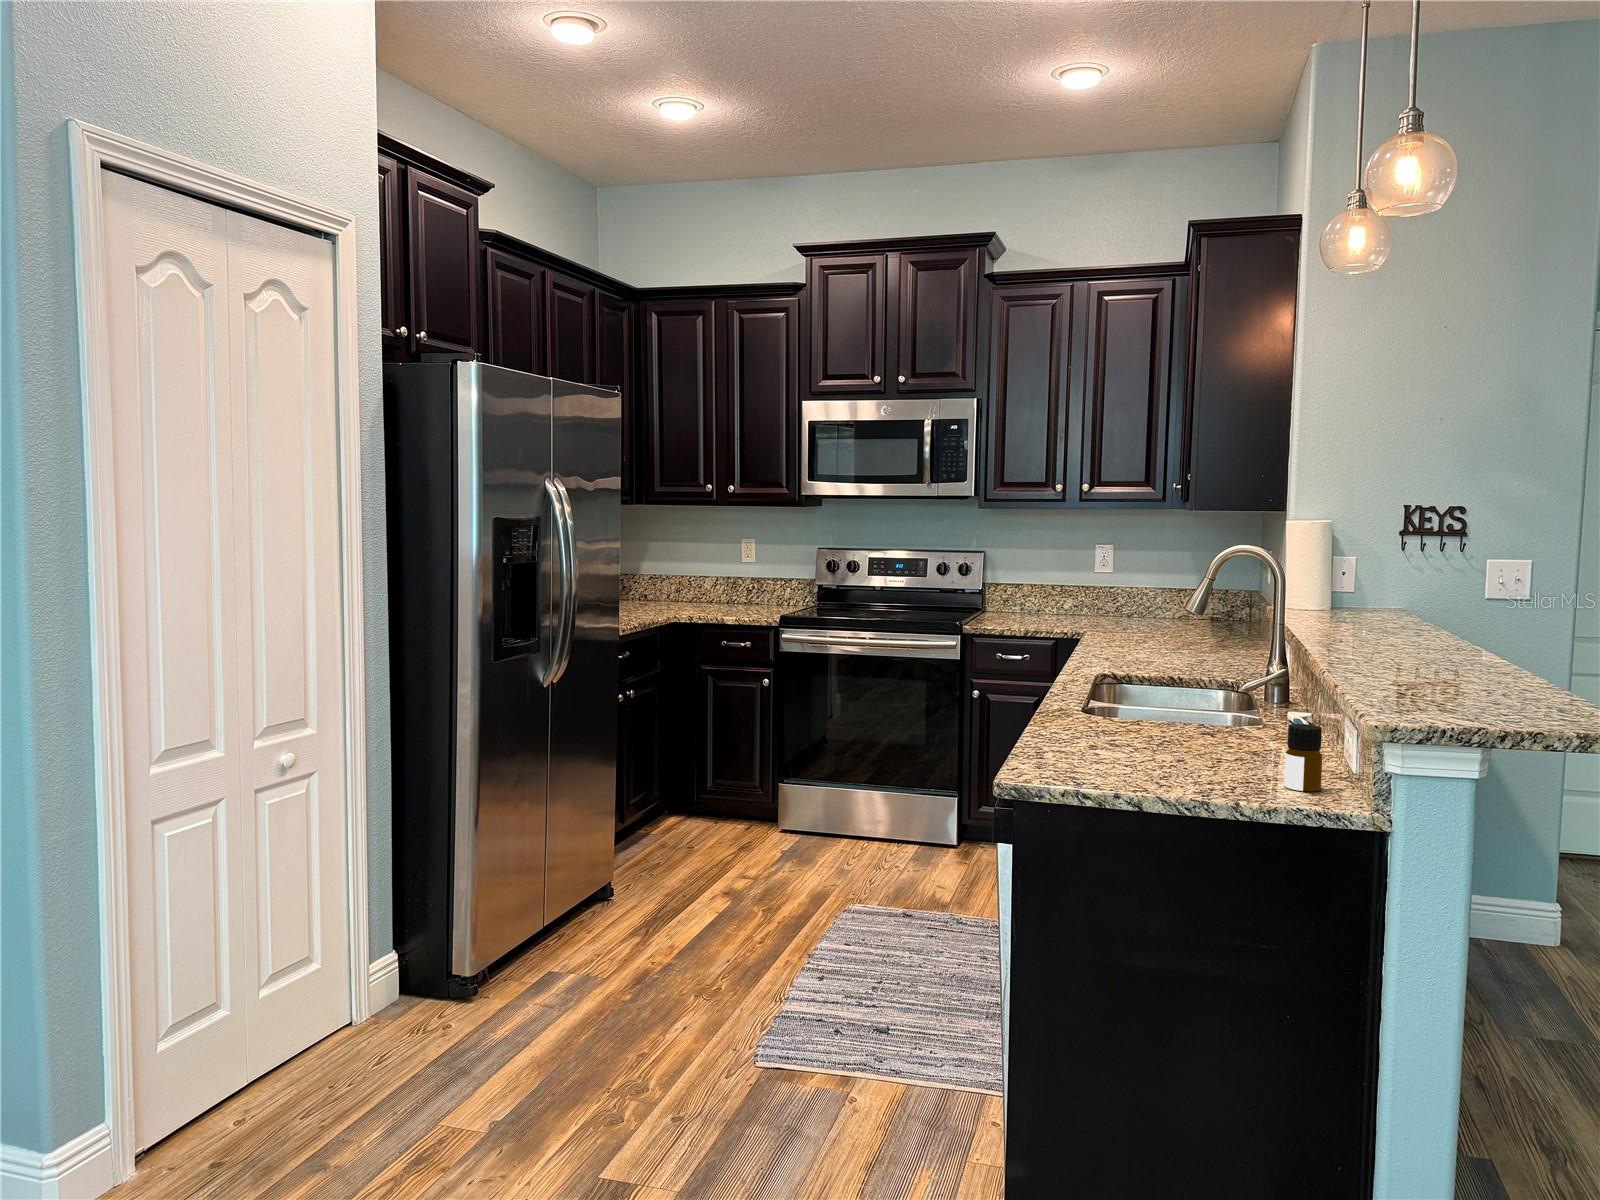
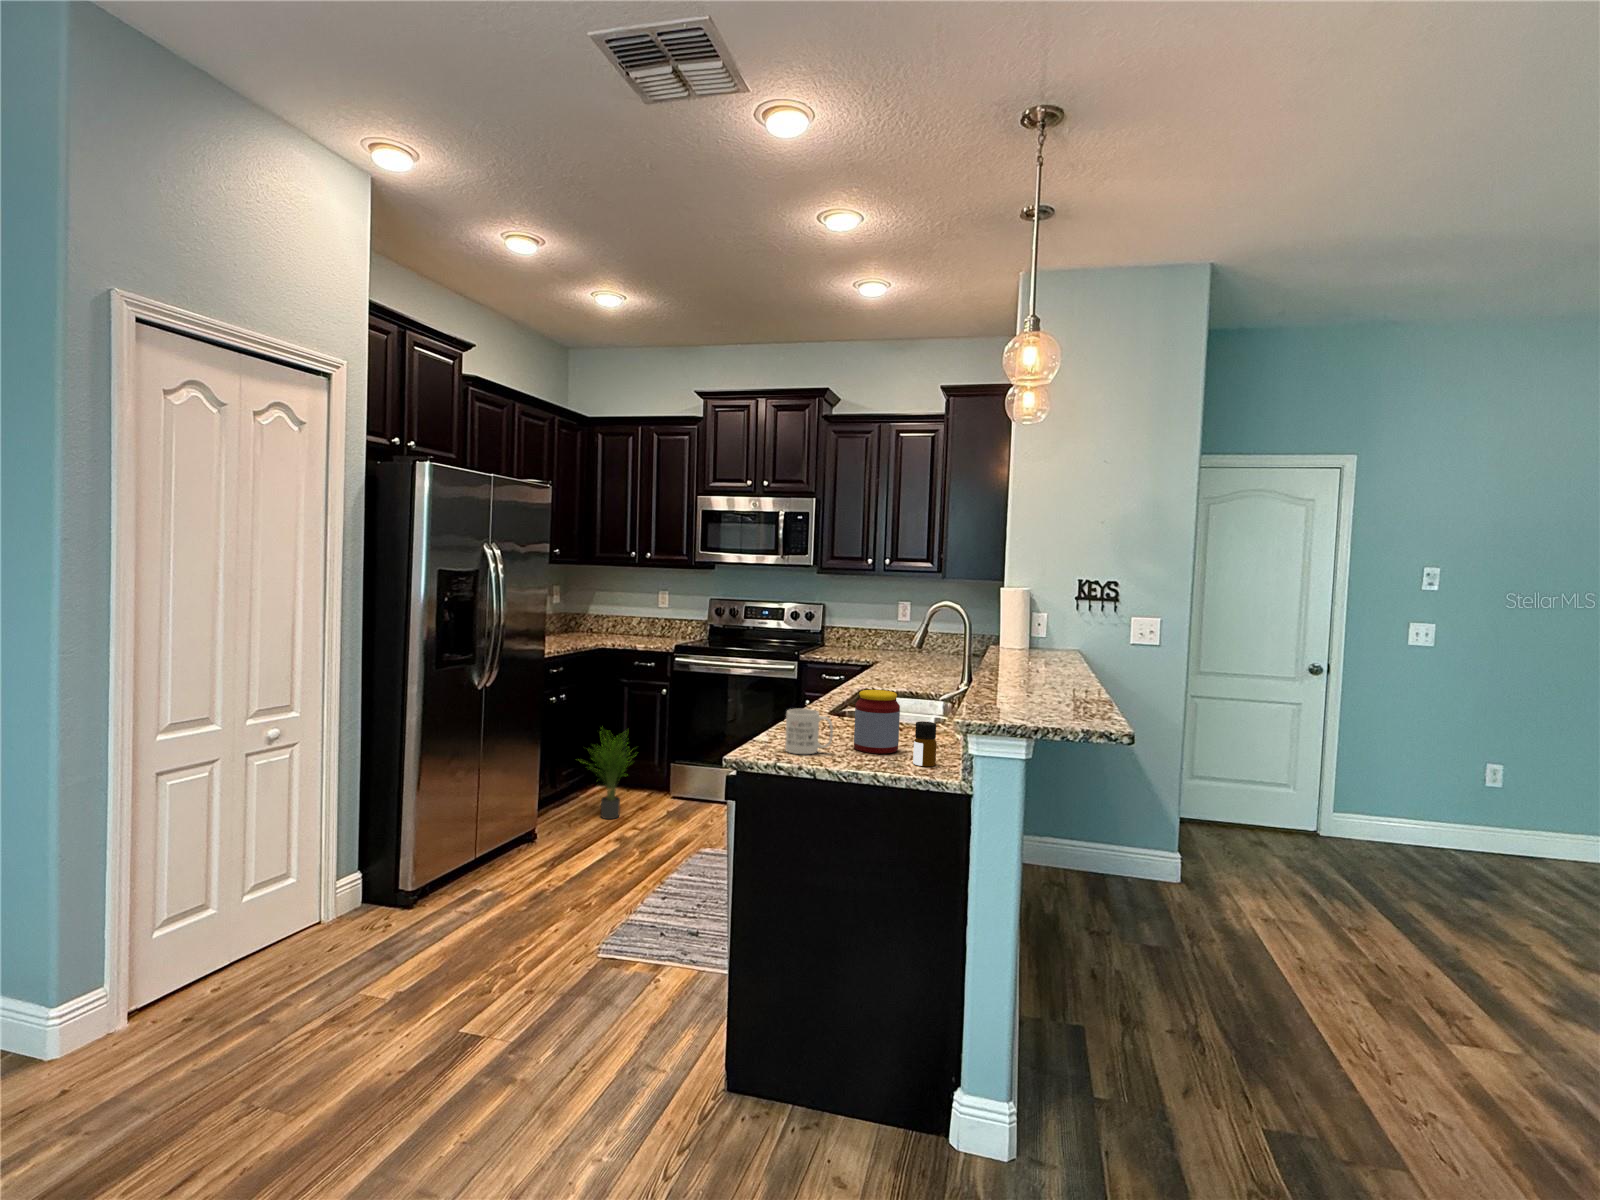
jar: none [1175,677,1248,773] -> present [854,690,900,754]
mug: none [1081,709,1155,777] -> present [785,709,833,754]
potted plant: none [654,731,748,865] -> present [583,732,630,819]

